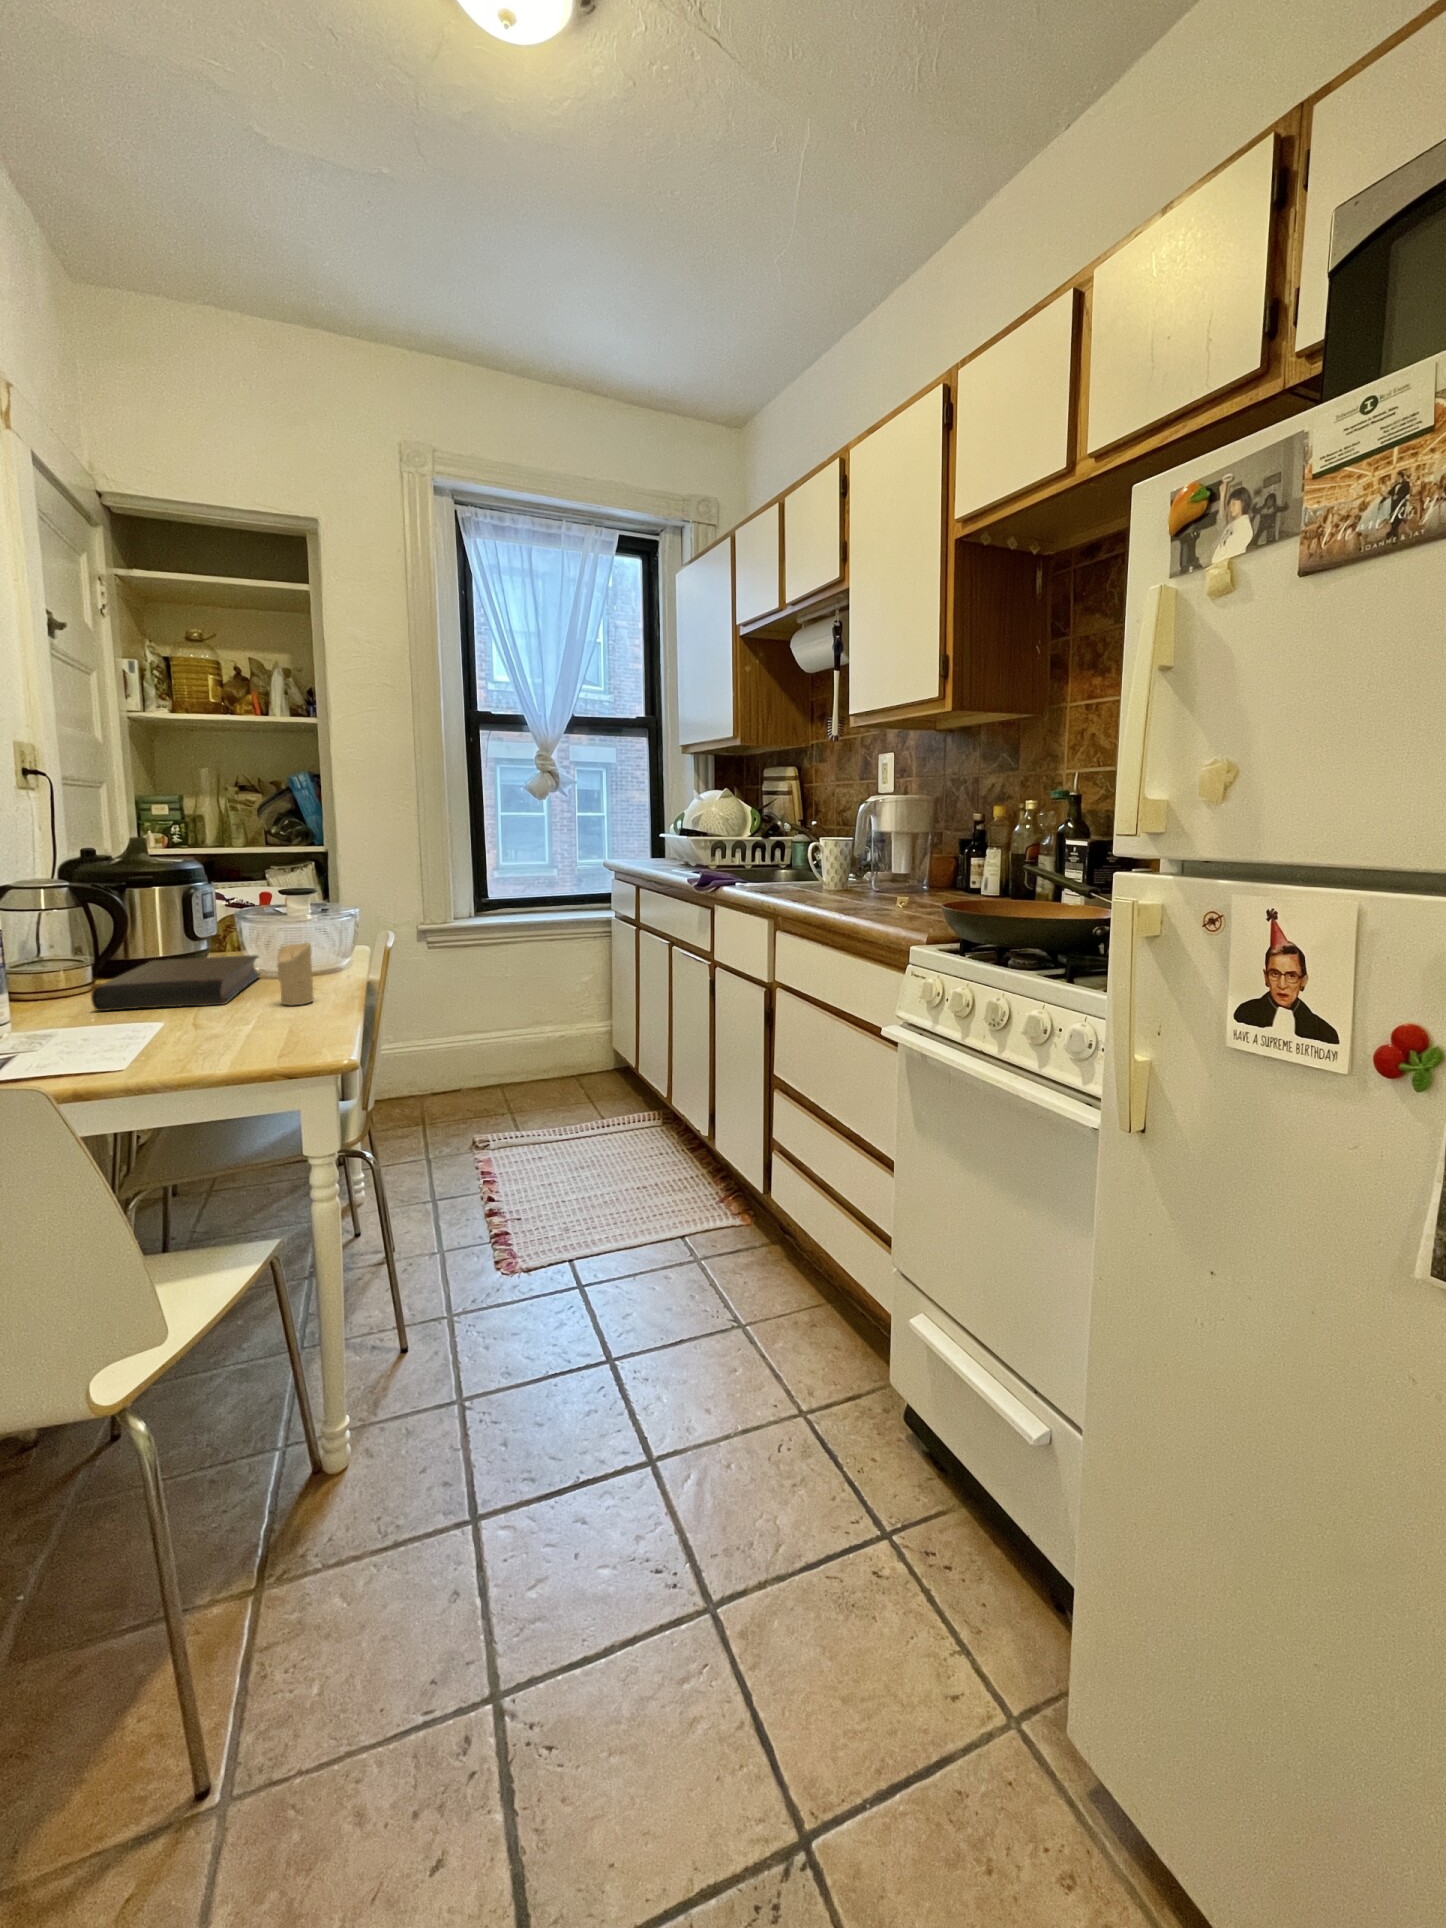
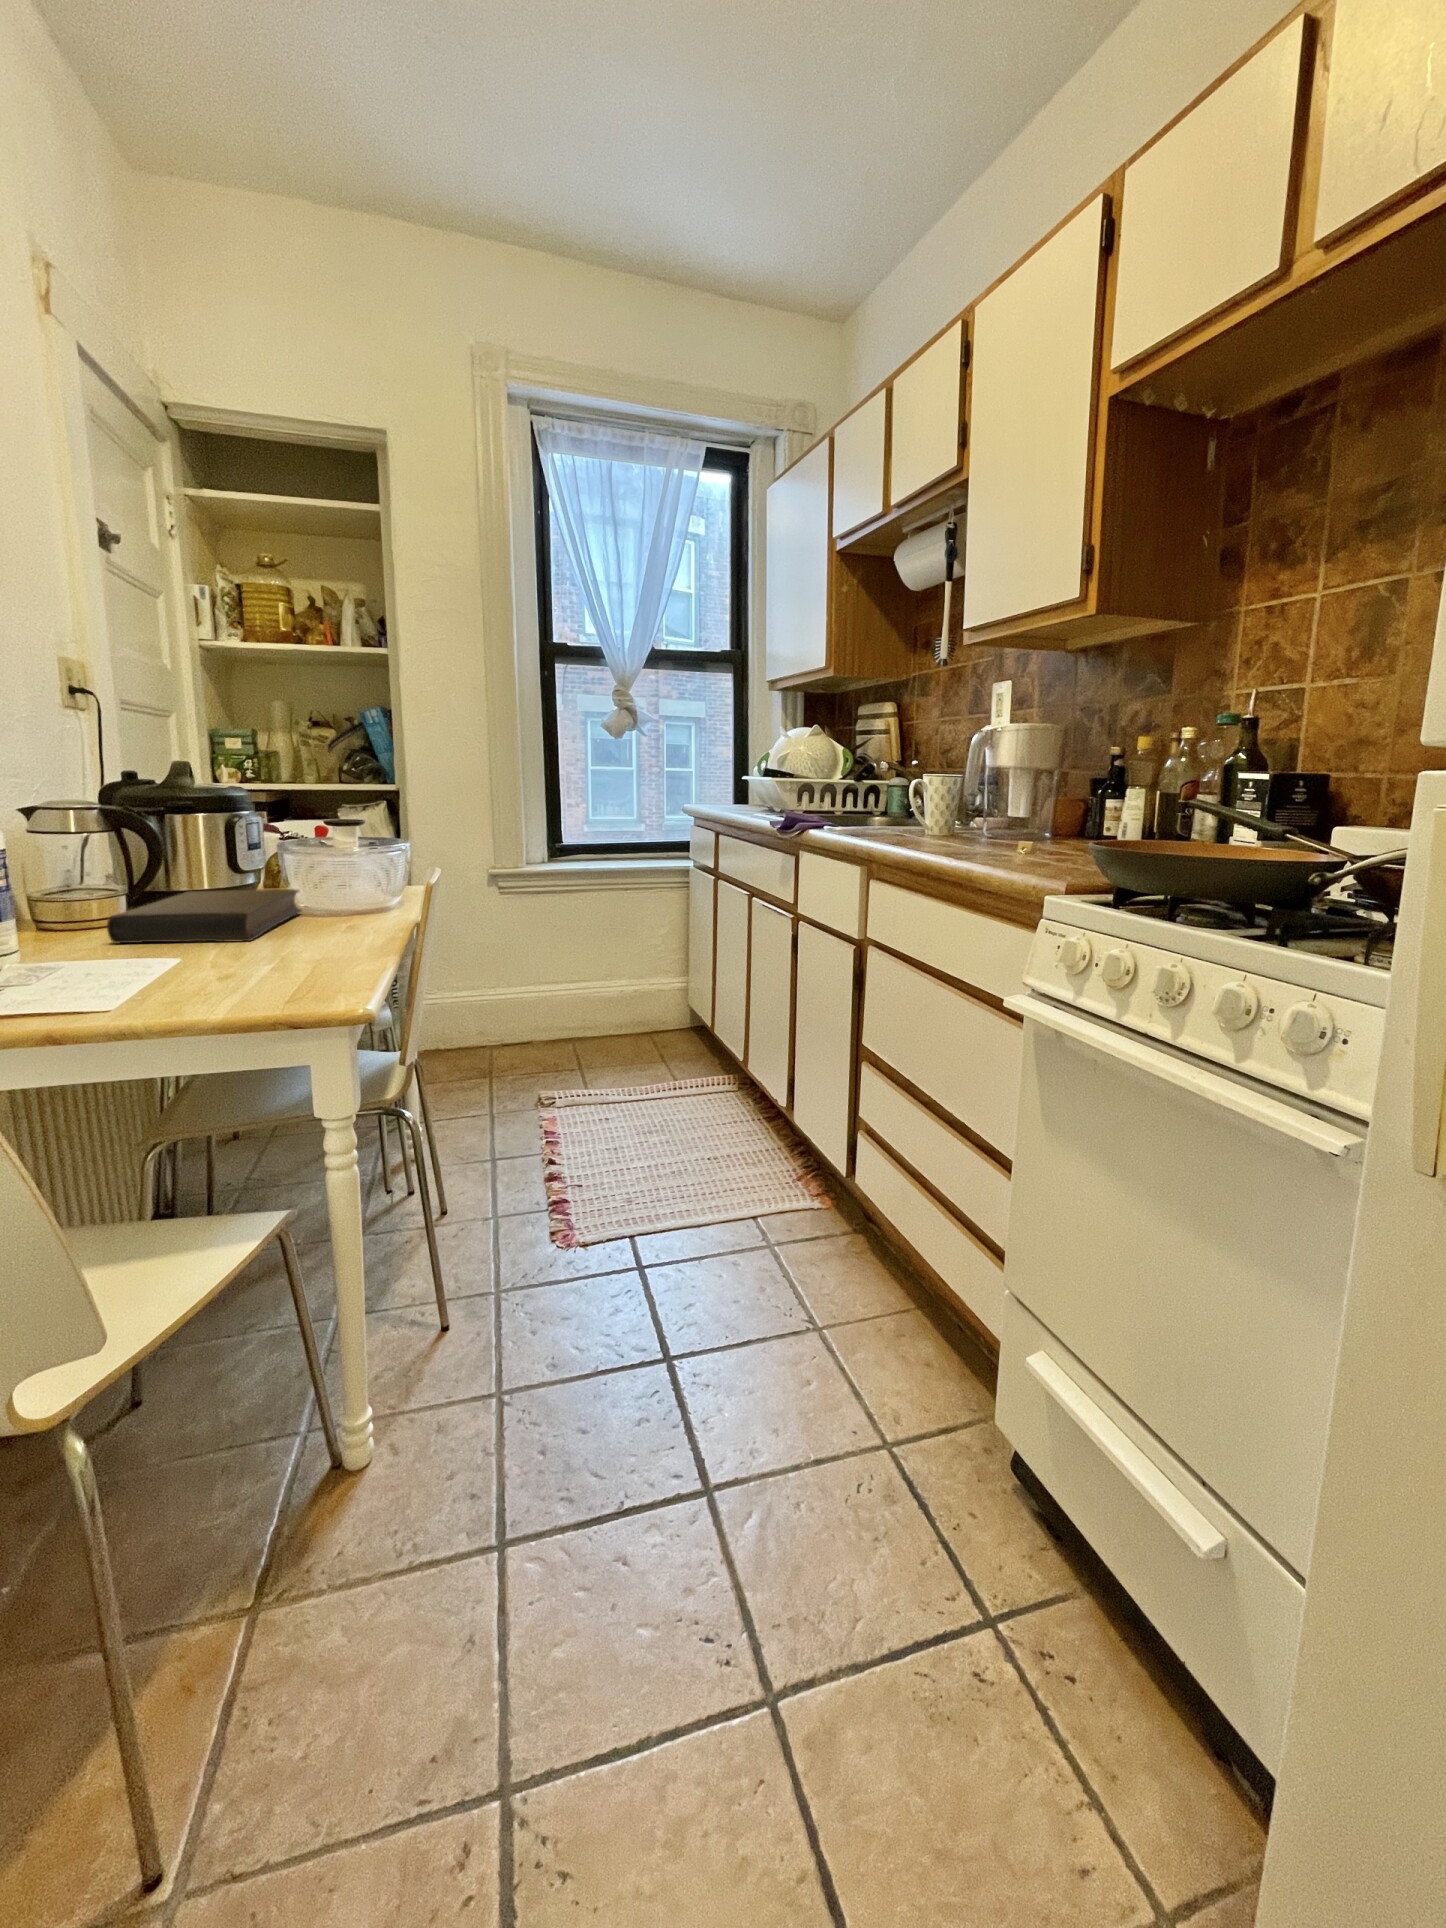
candle: present [277,942,314,1005] -> none [304,874,345,945]

